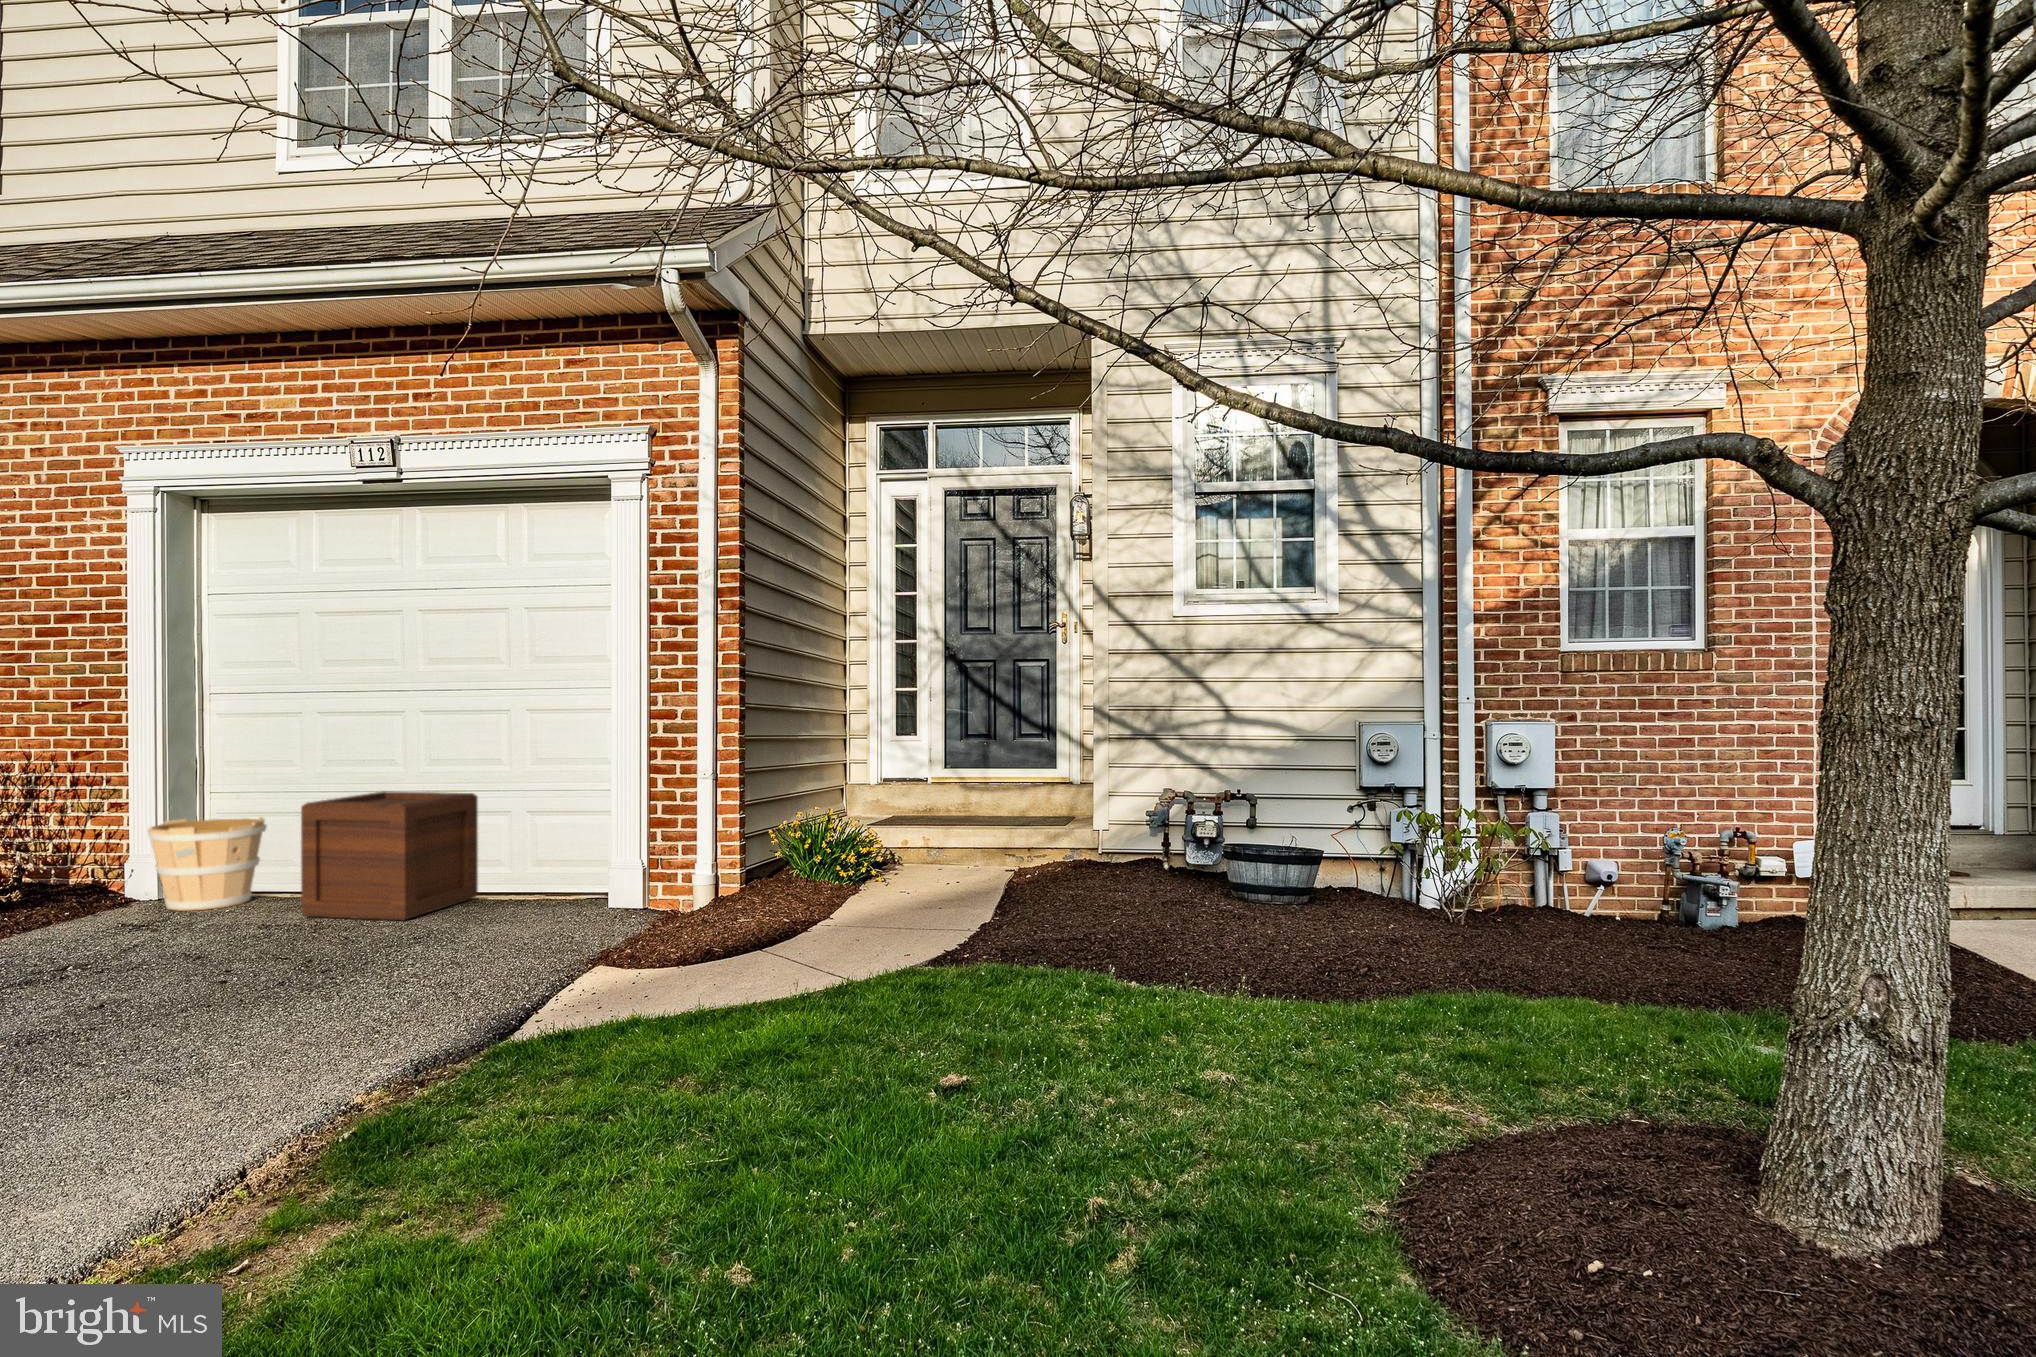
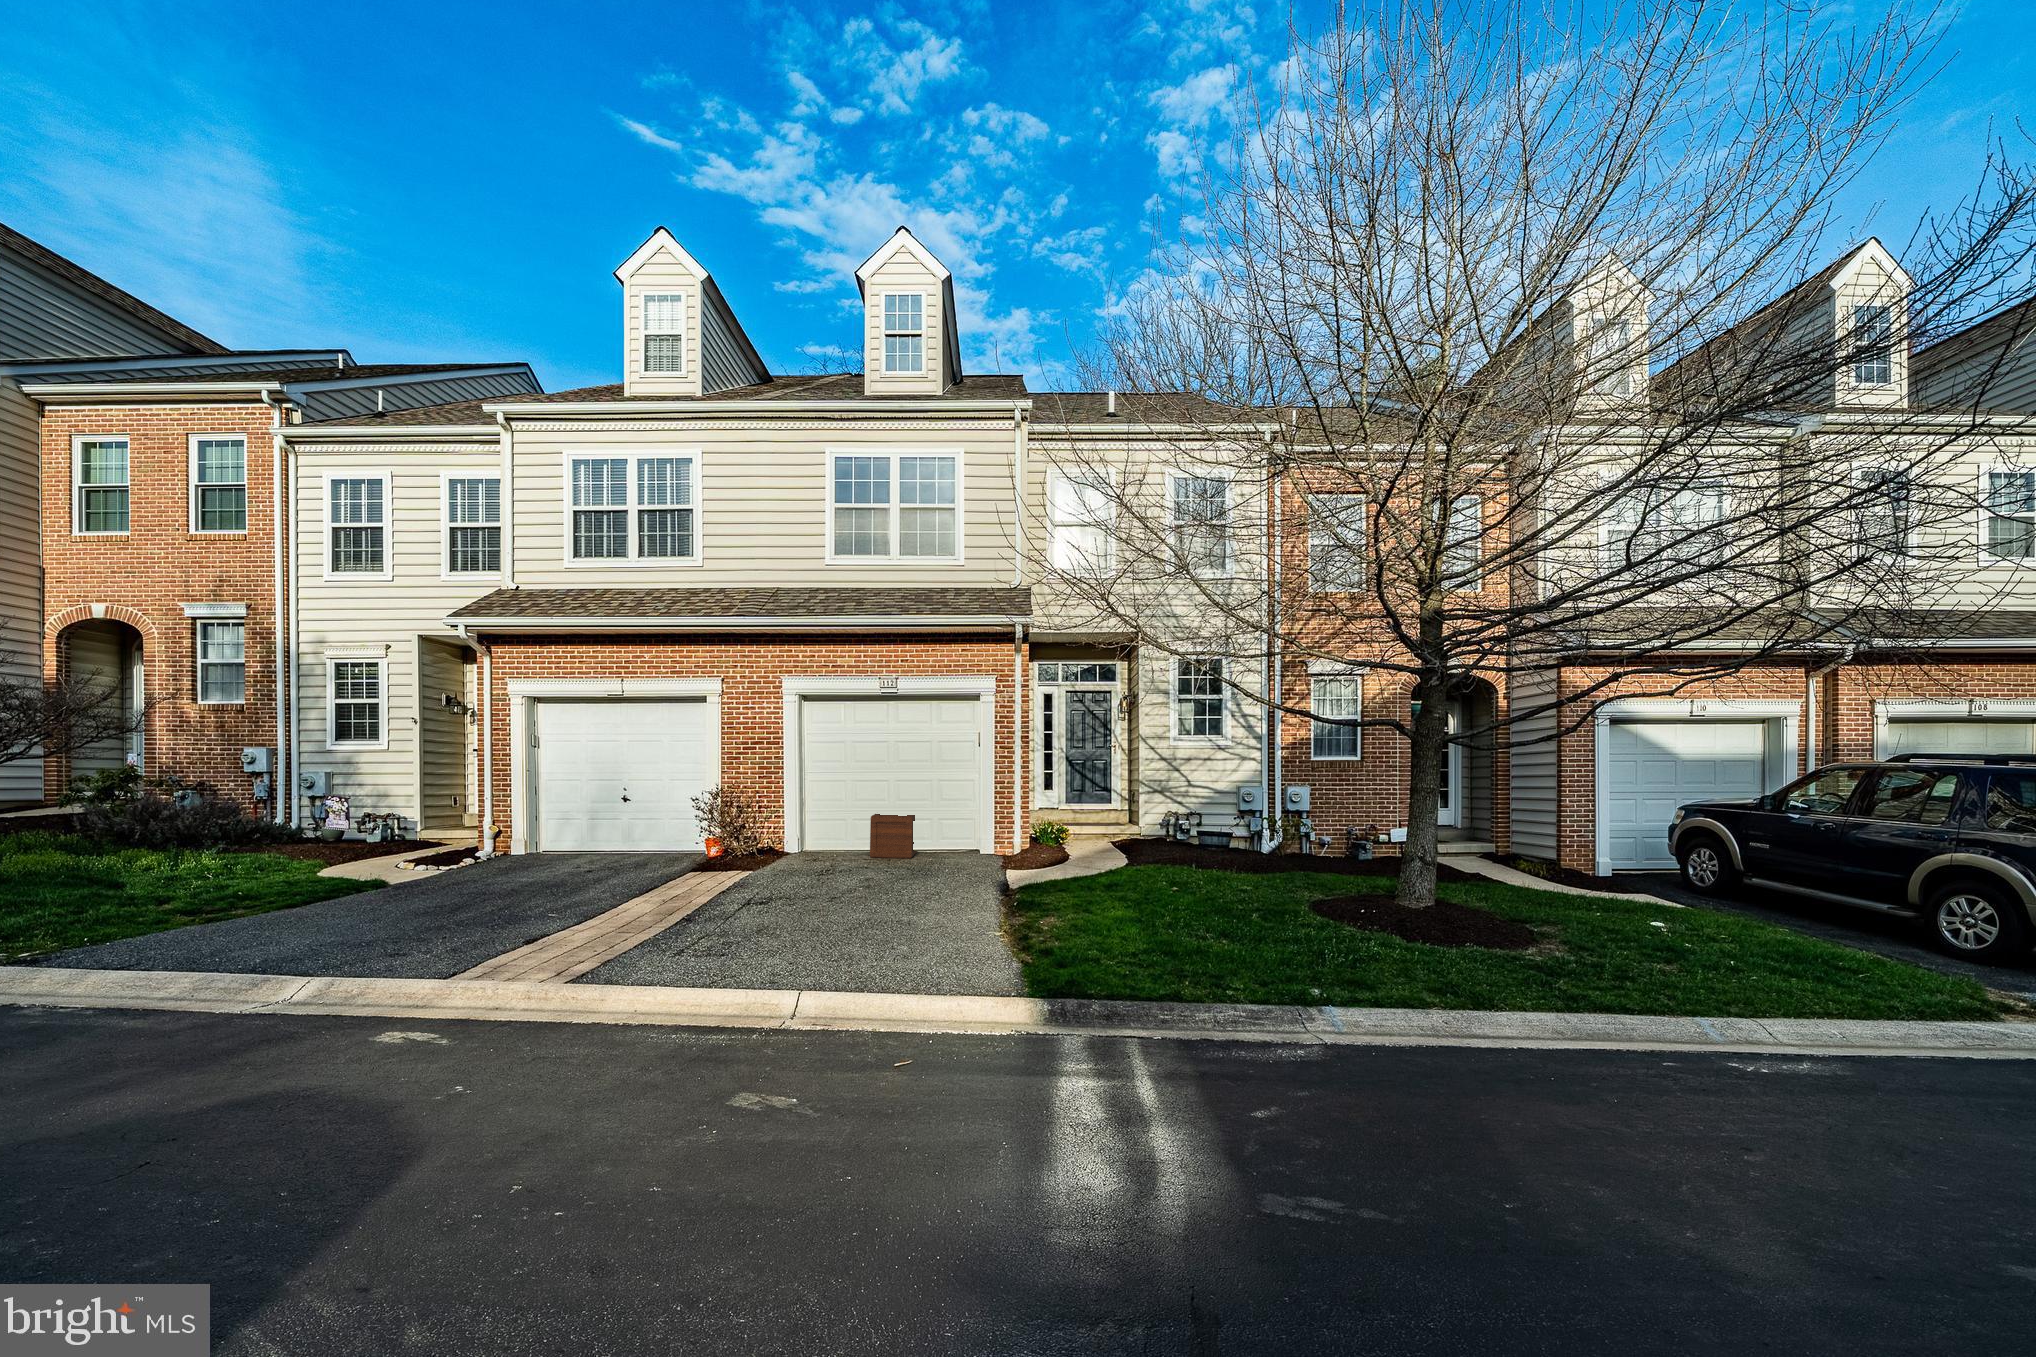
wooden bucket: present [148,817,267,911] -> none [801,821,839,856]

